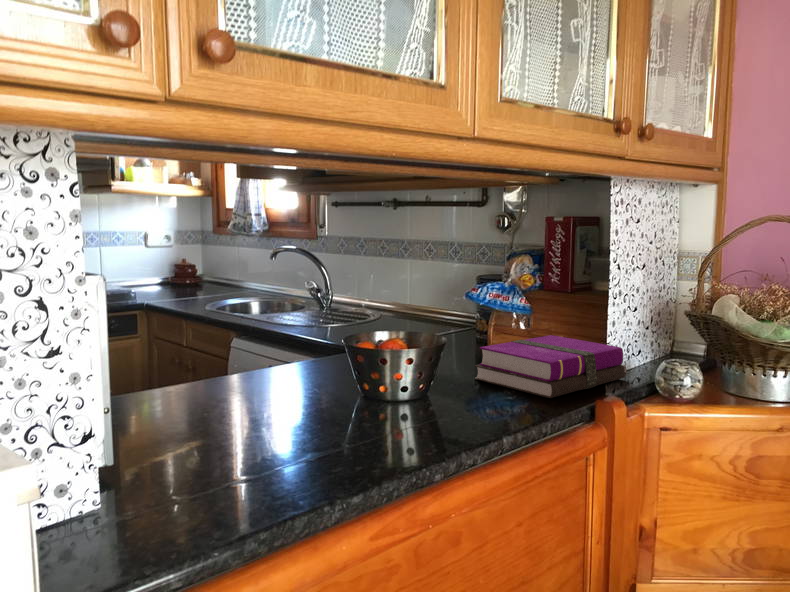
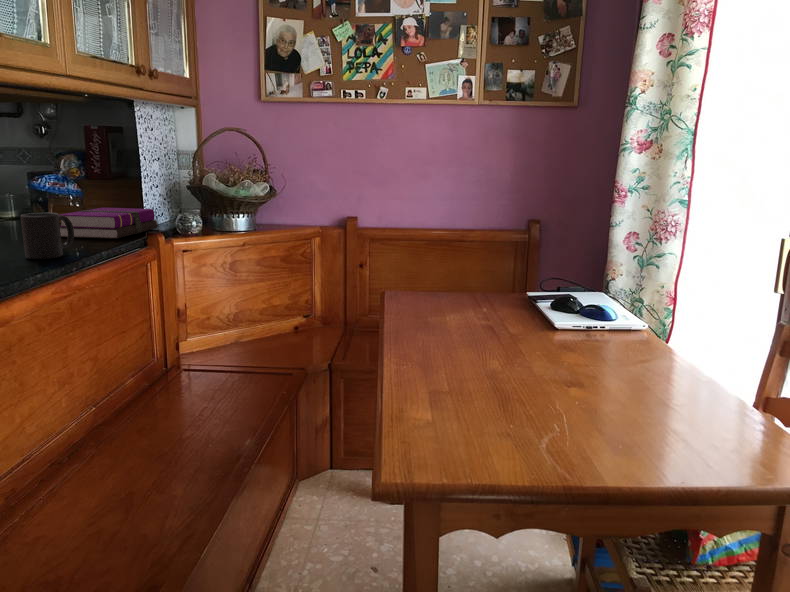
mug: none [389,361,468,441] -> present [21,213,74,259]

